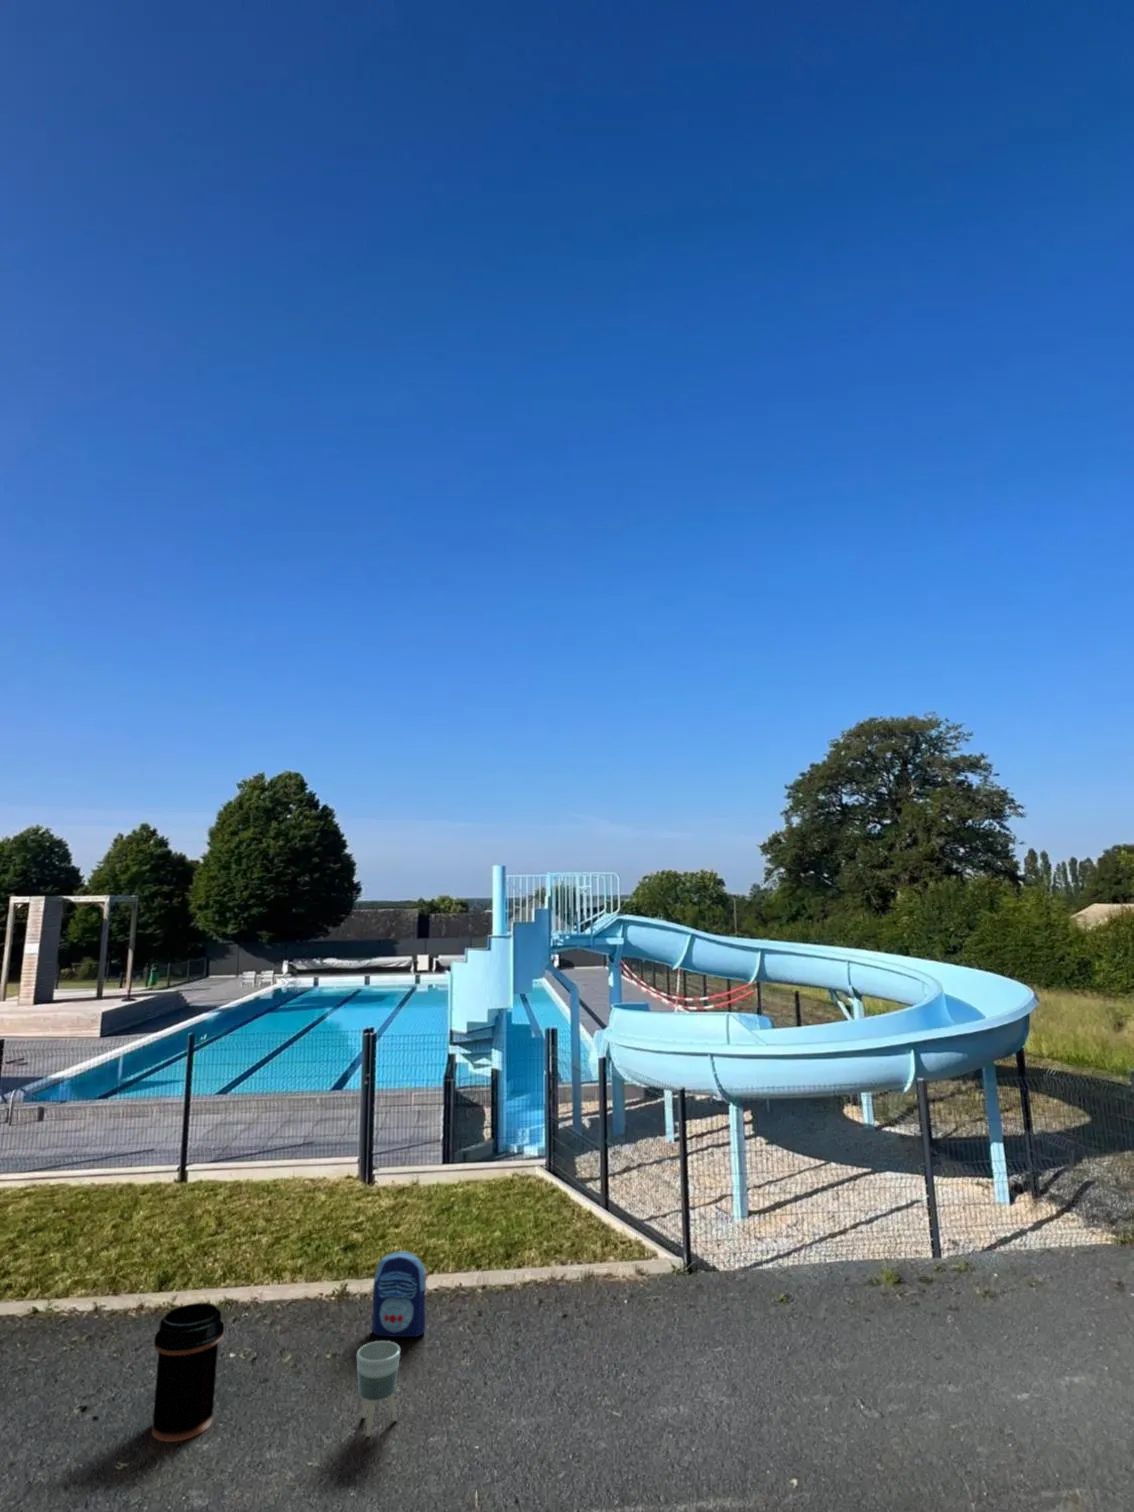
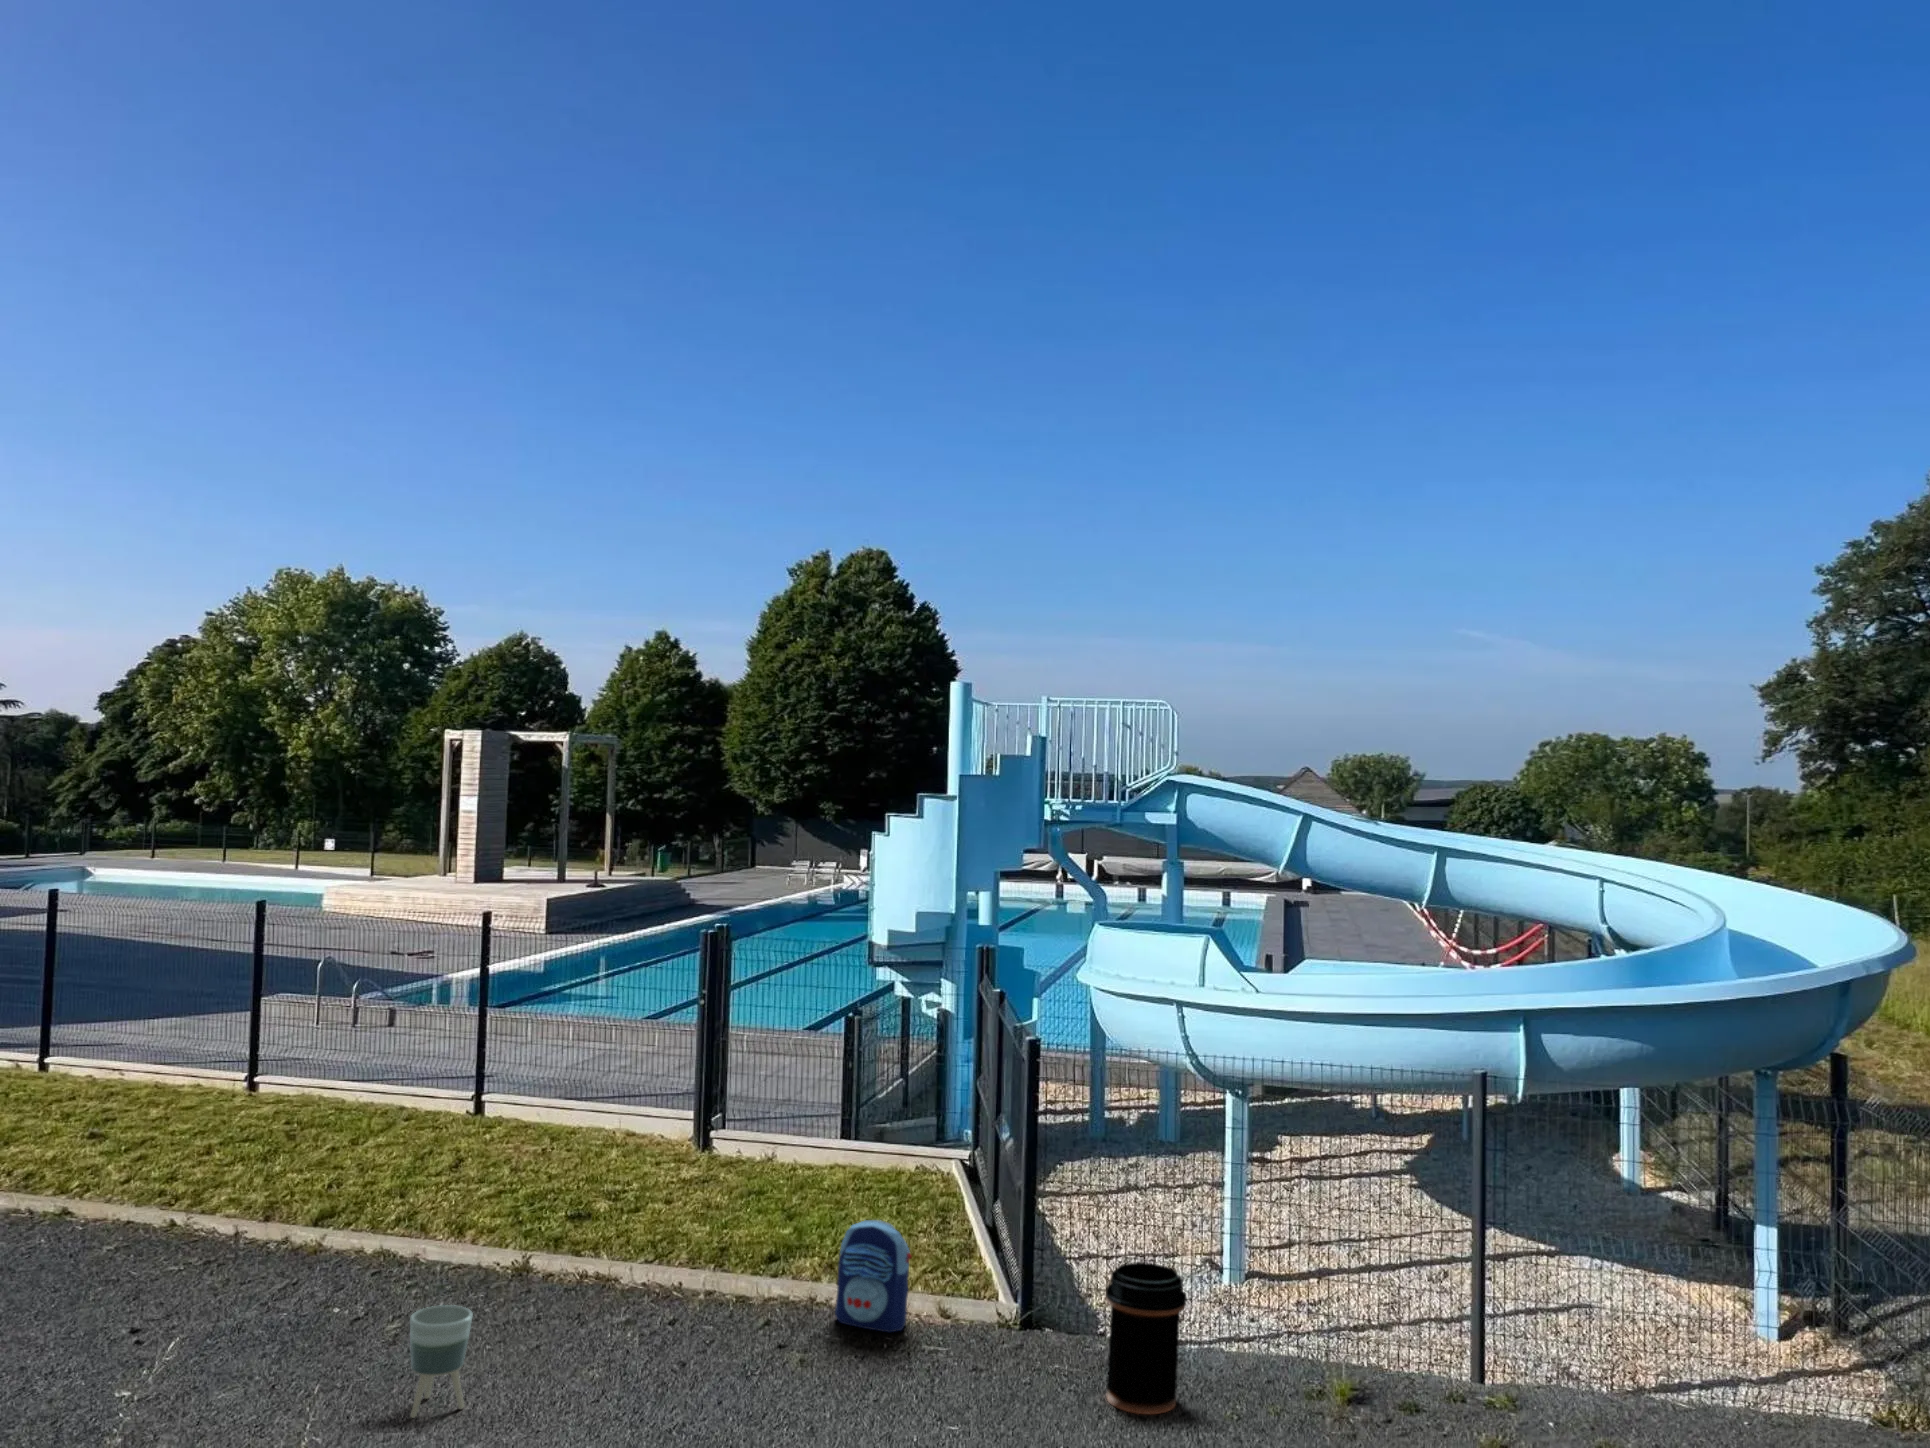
backpack: present [372,1251,429,1337] -> present [835,1220,912,1333]
trash can: present [152,1303,224,1442] -> present [1106,1262,1187,1414]

